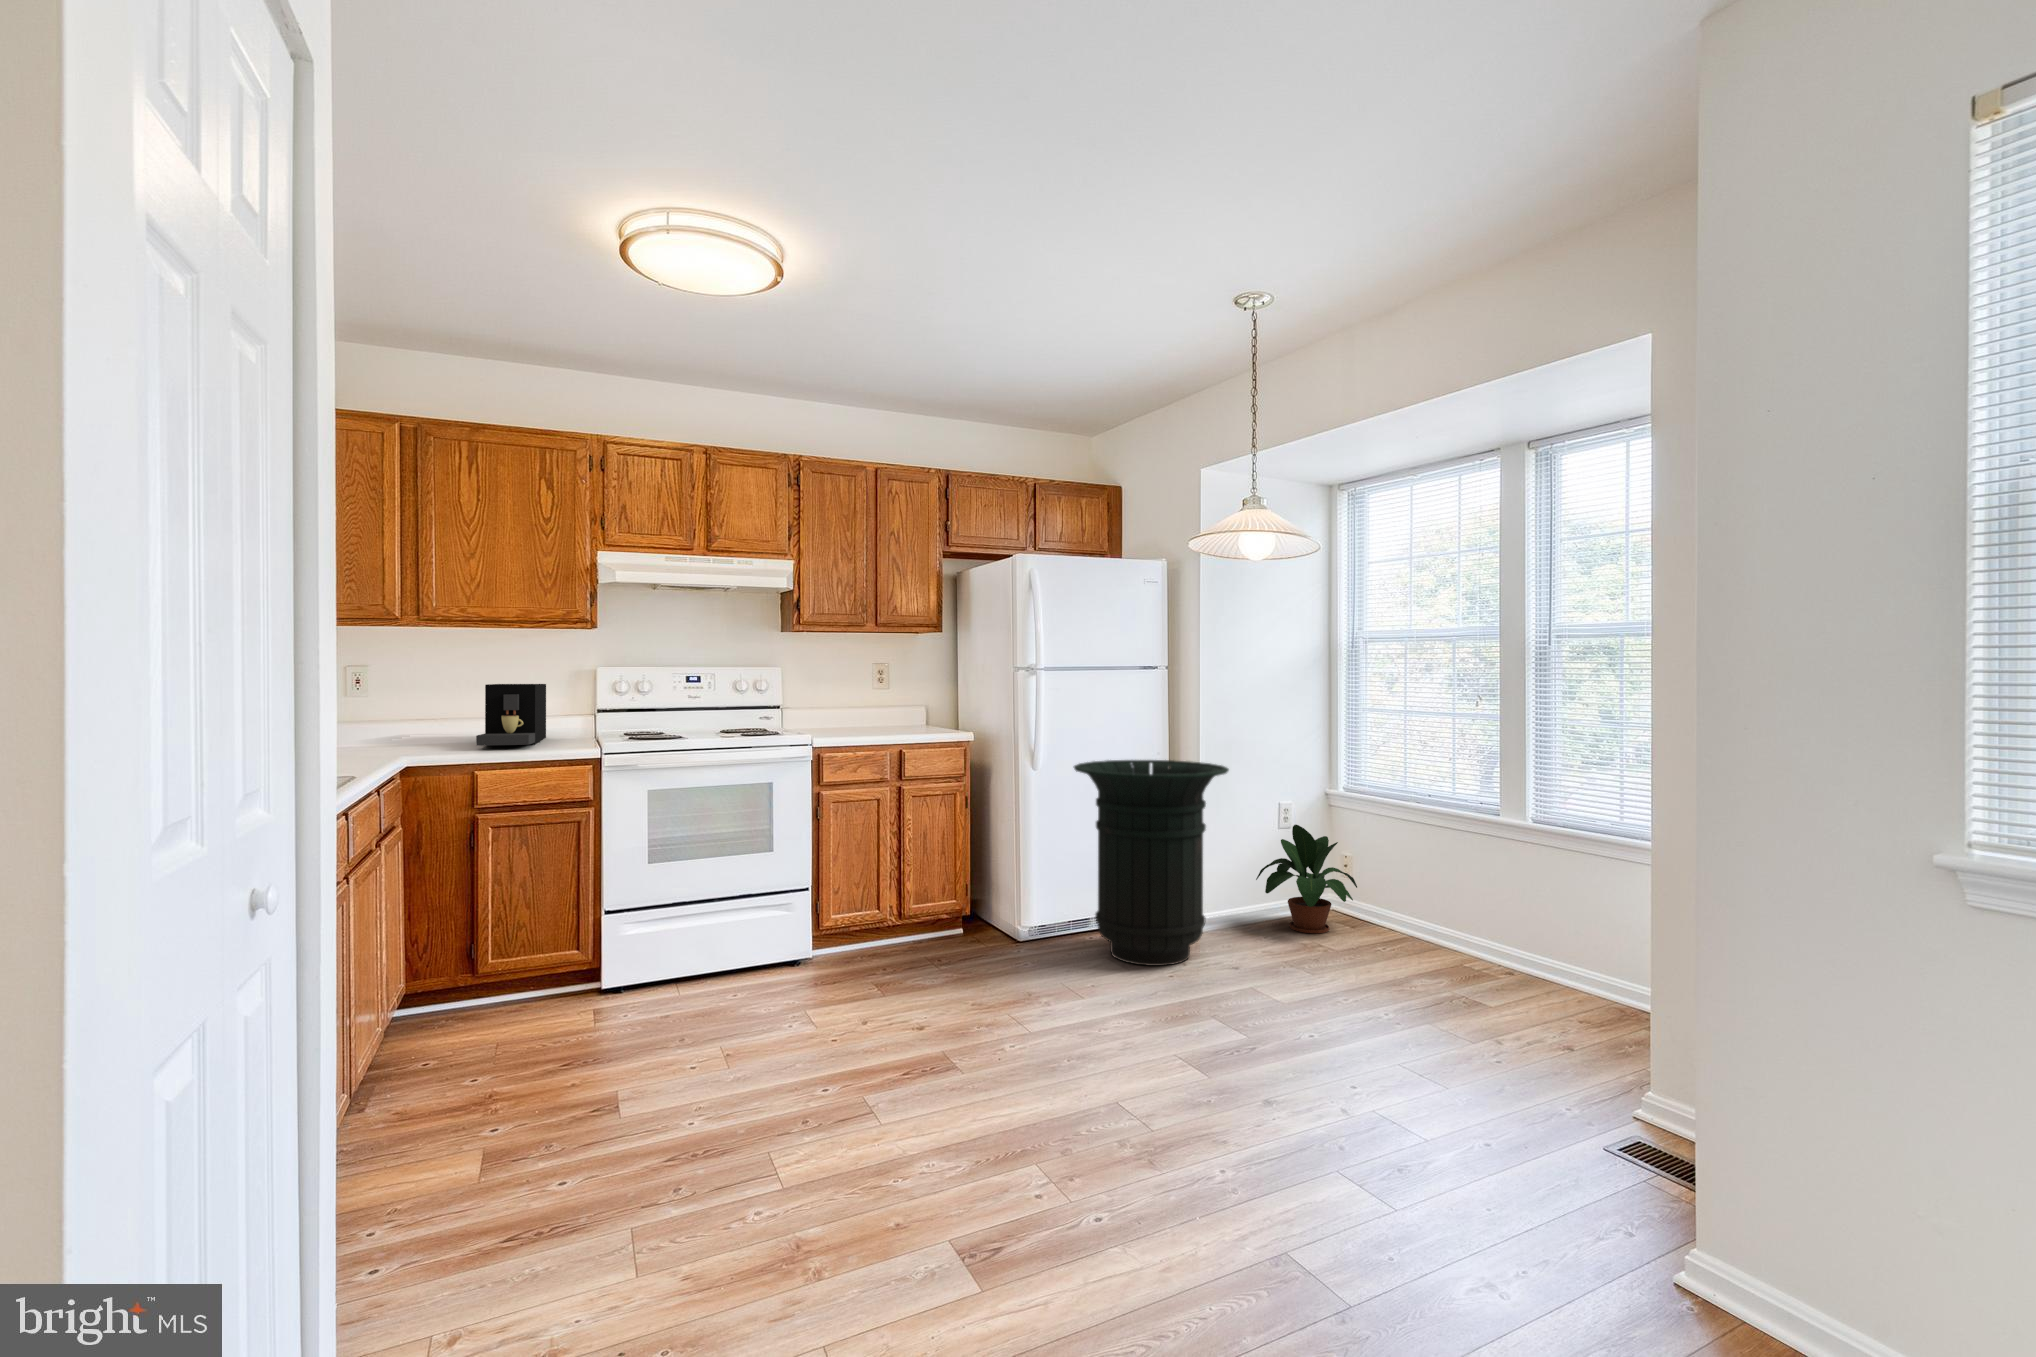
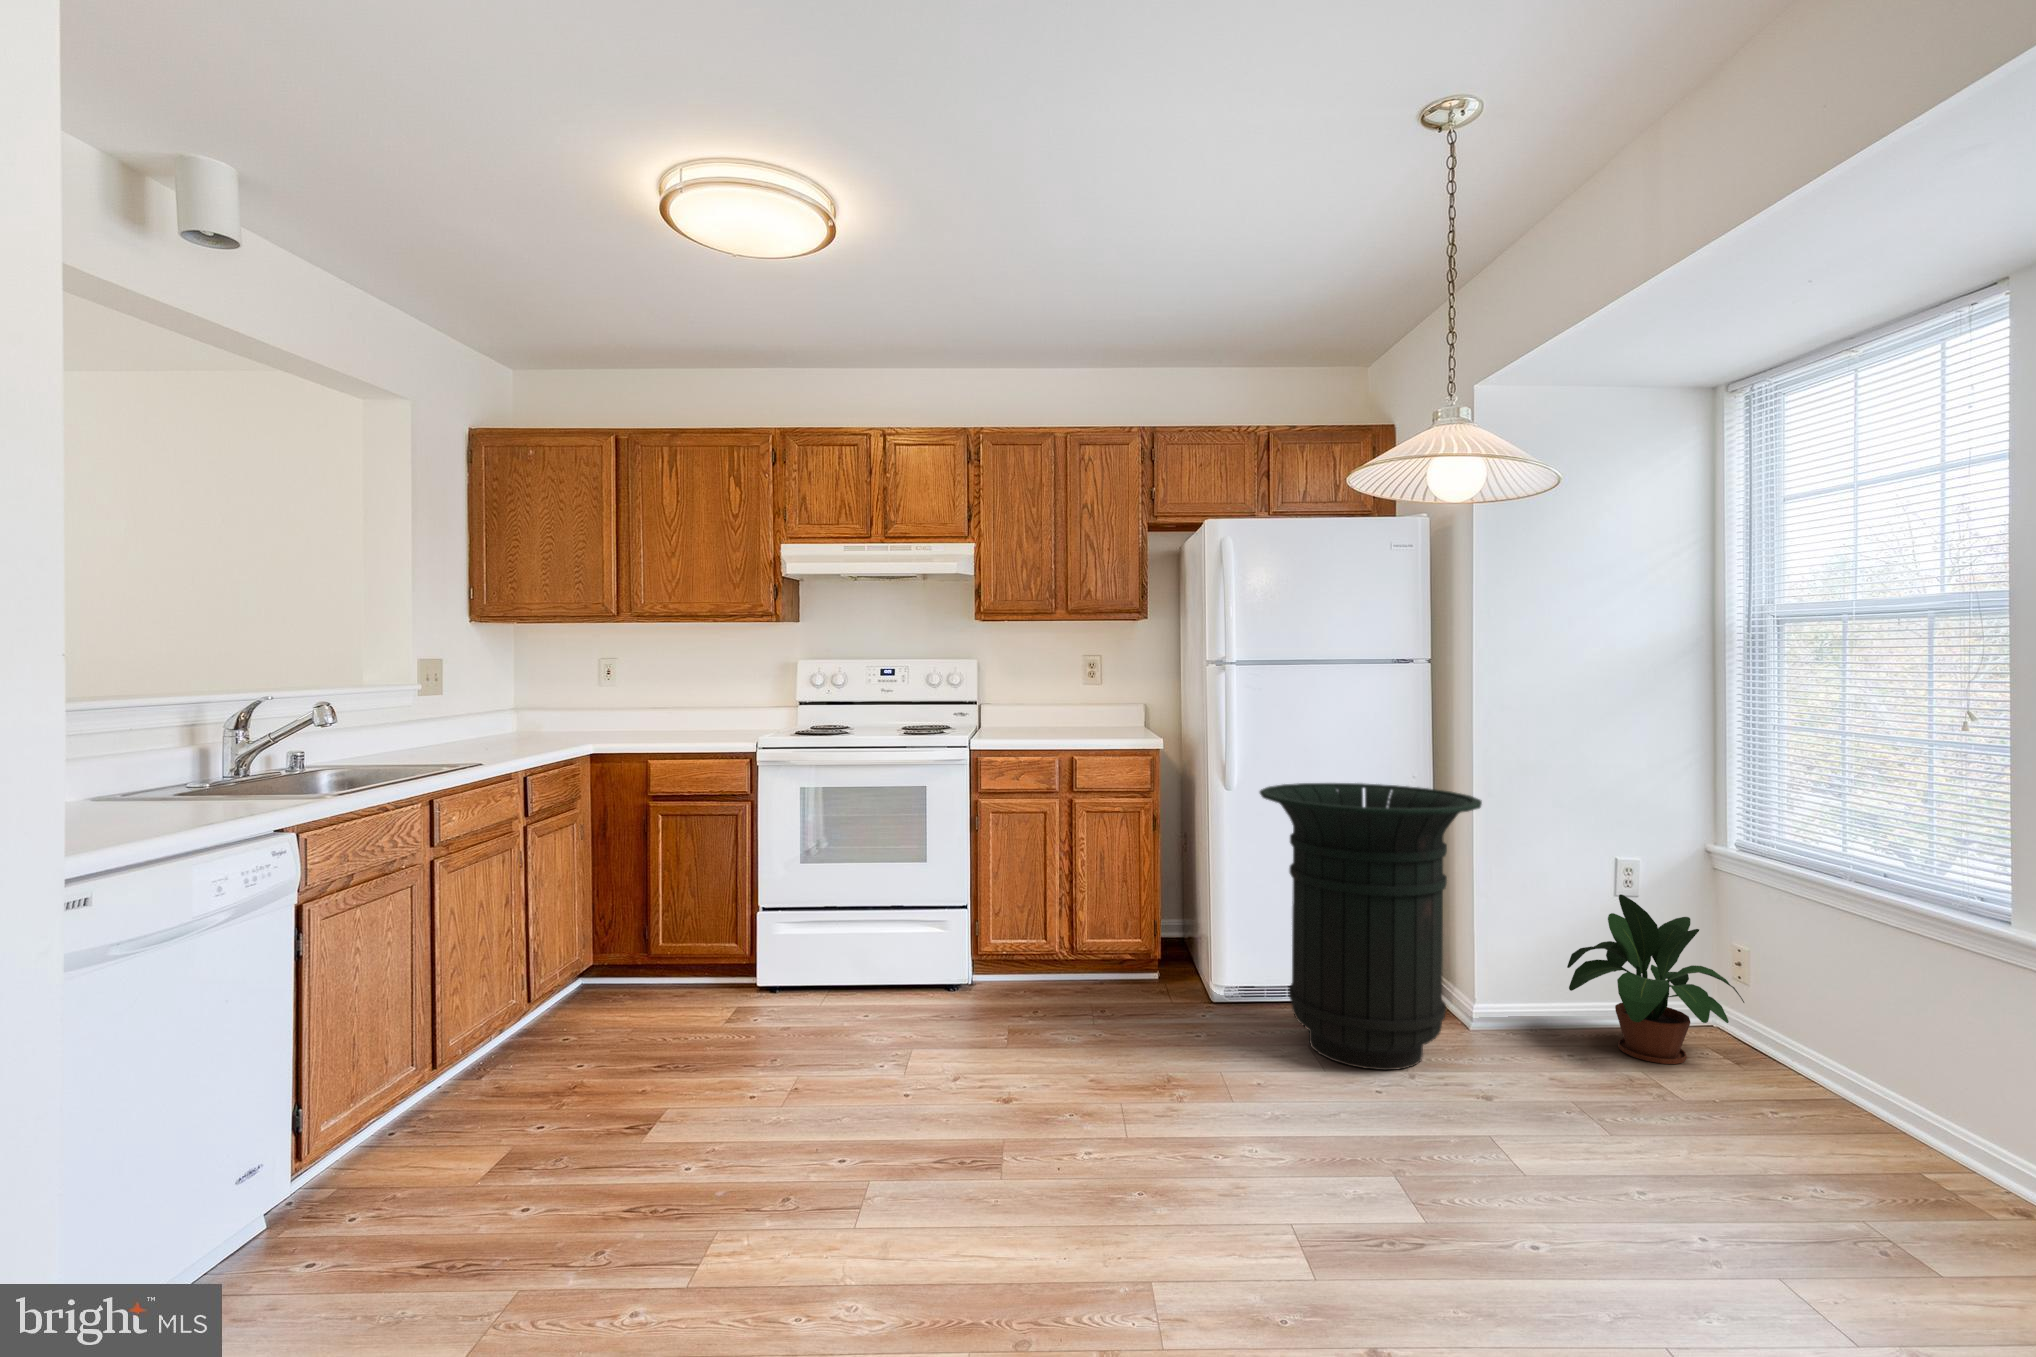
coffee maker: present [476,684,546,746] -> none [665,677,747,735]

